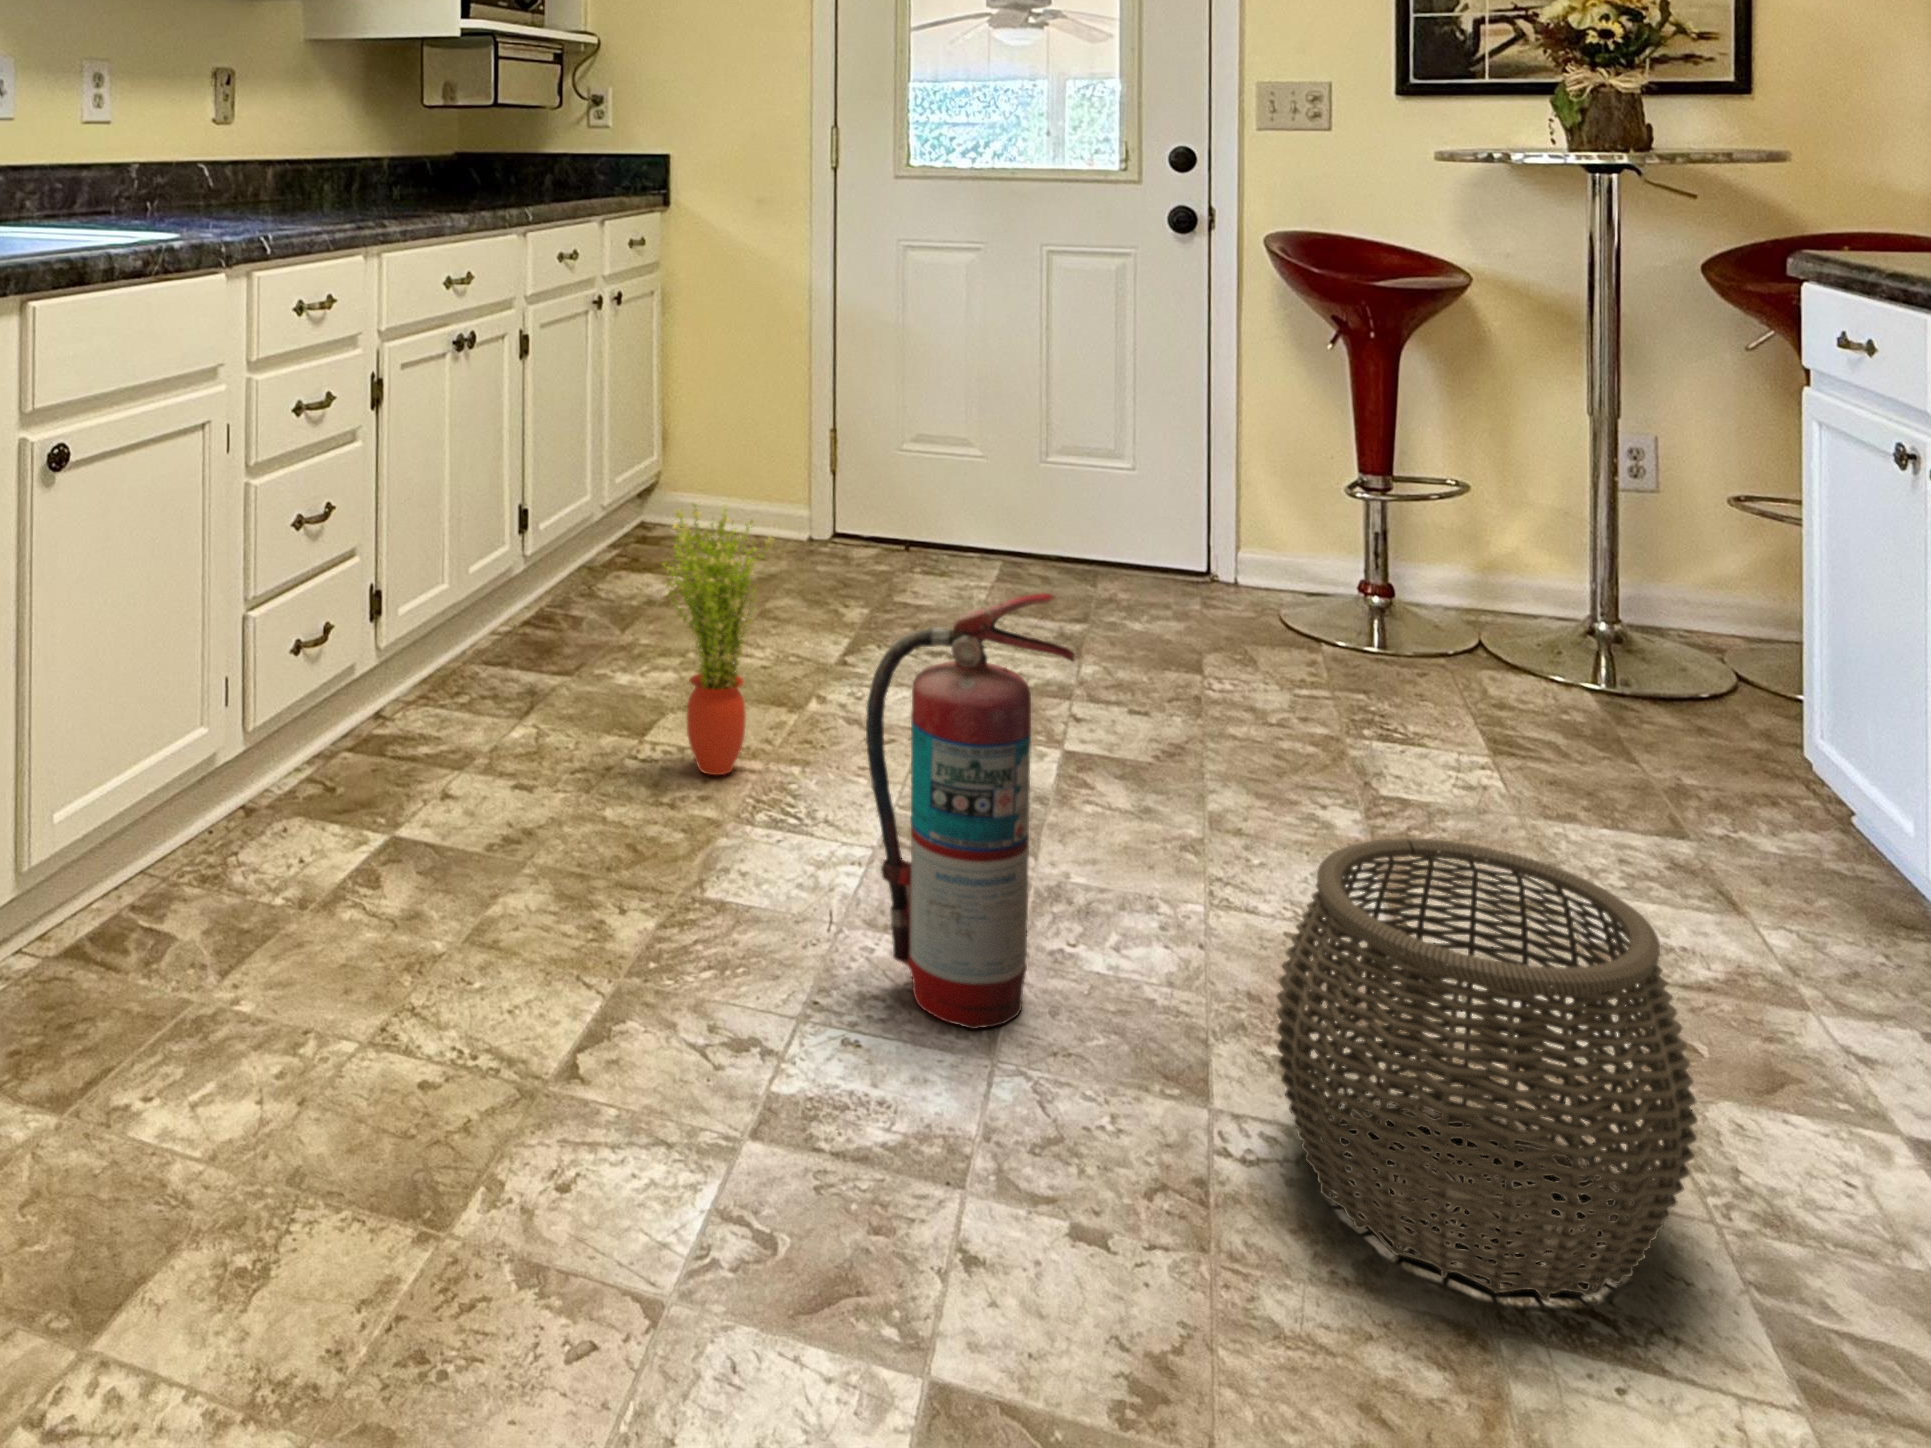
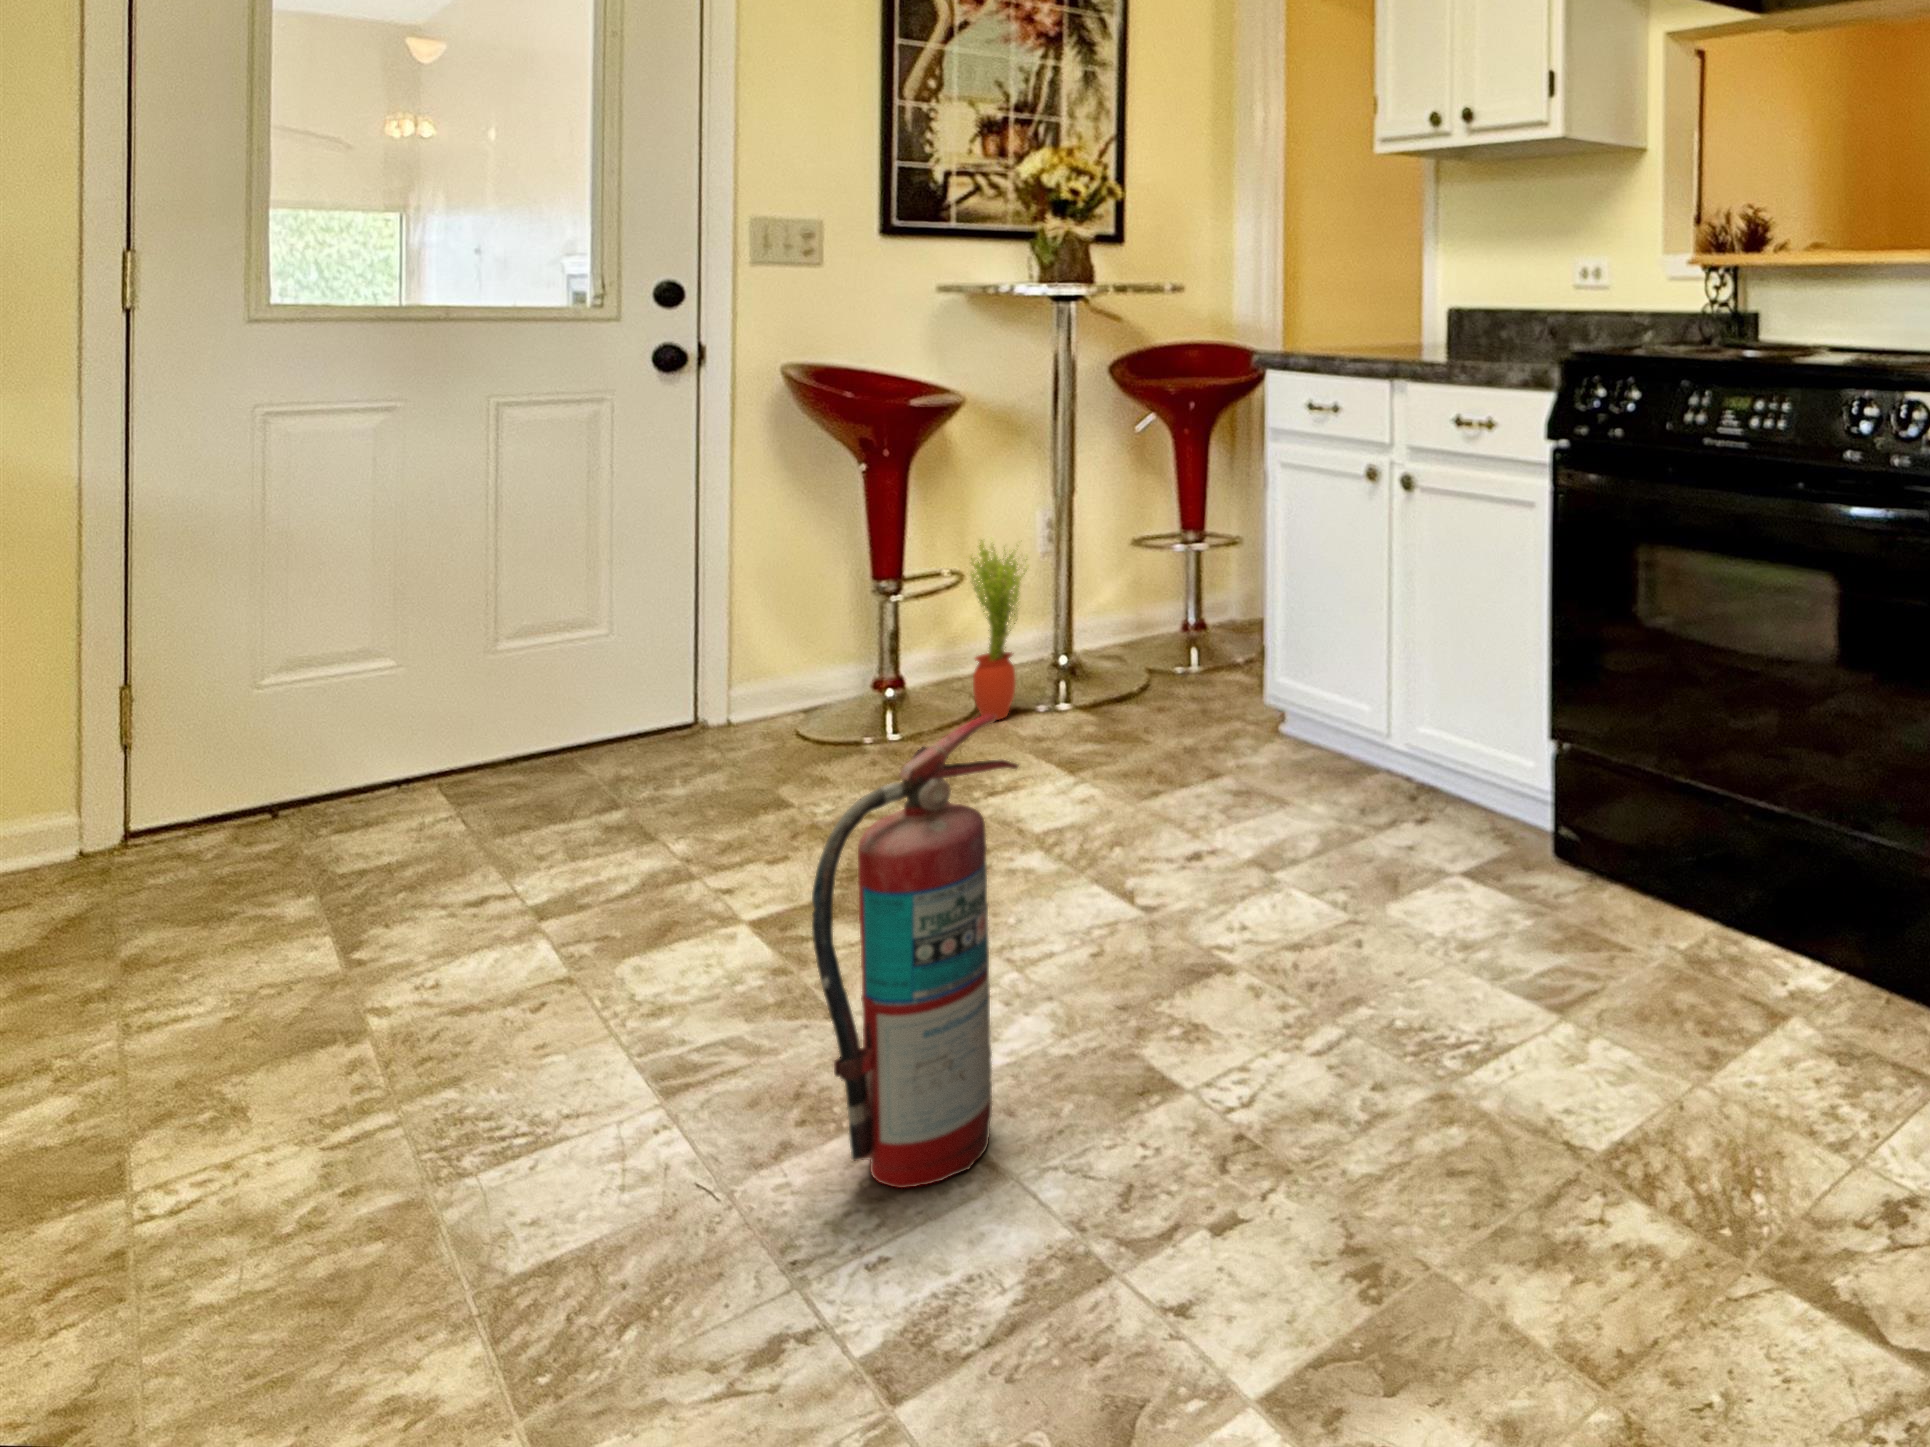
potted plant: present [664,504,774,775] -> present [969,540,1029,720]
woven basket: present [1276,838,1698,1300] -> none [1230,780,1488,1089]

